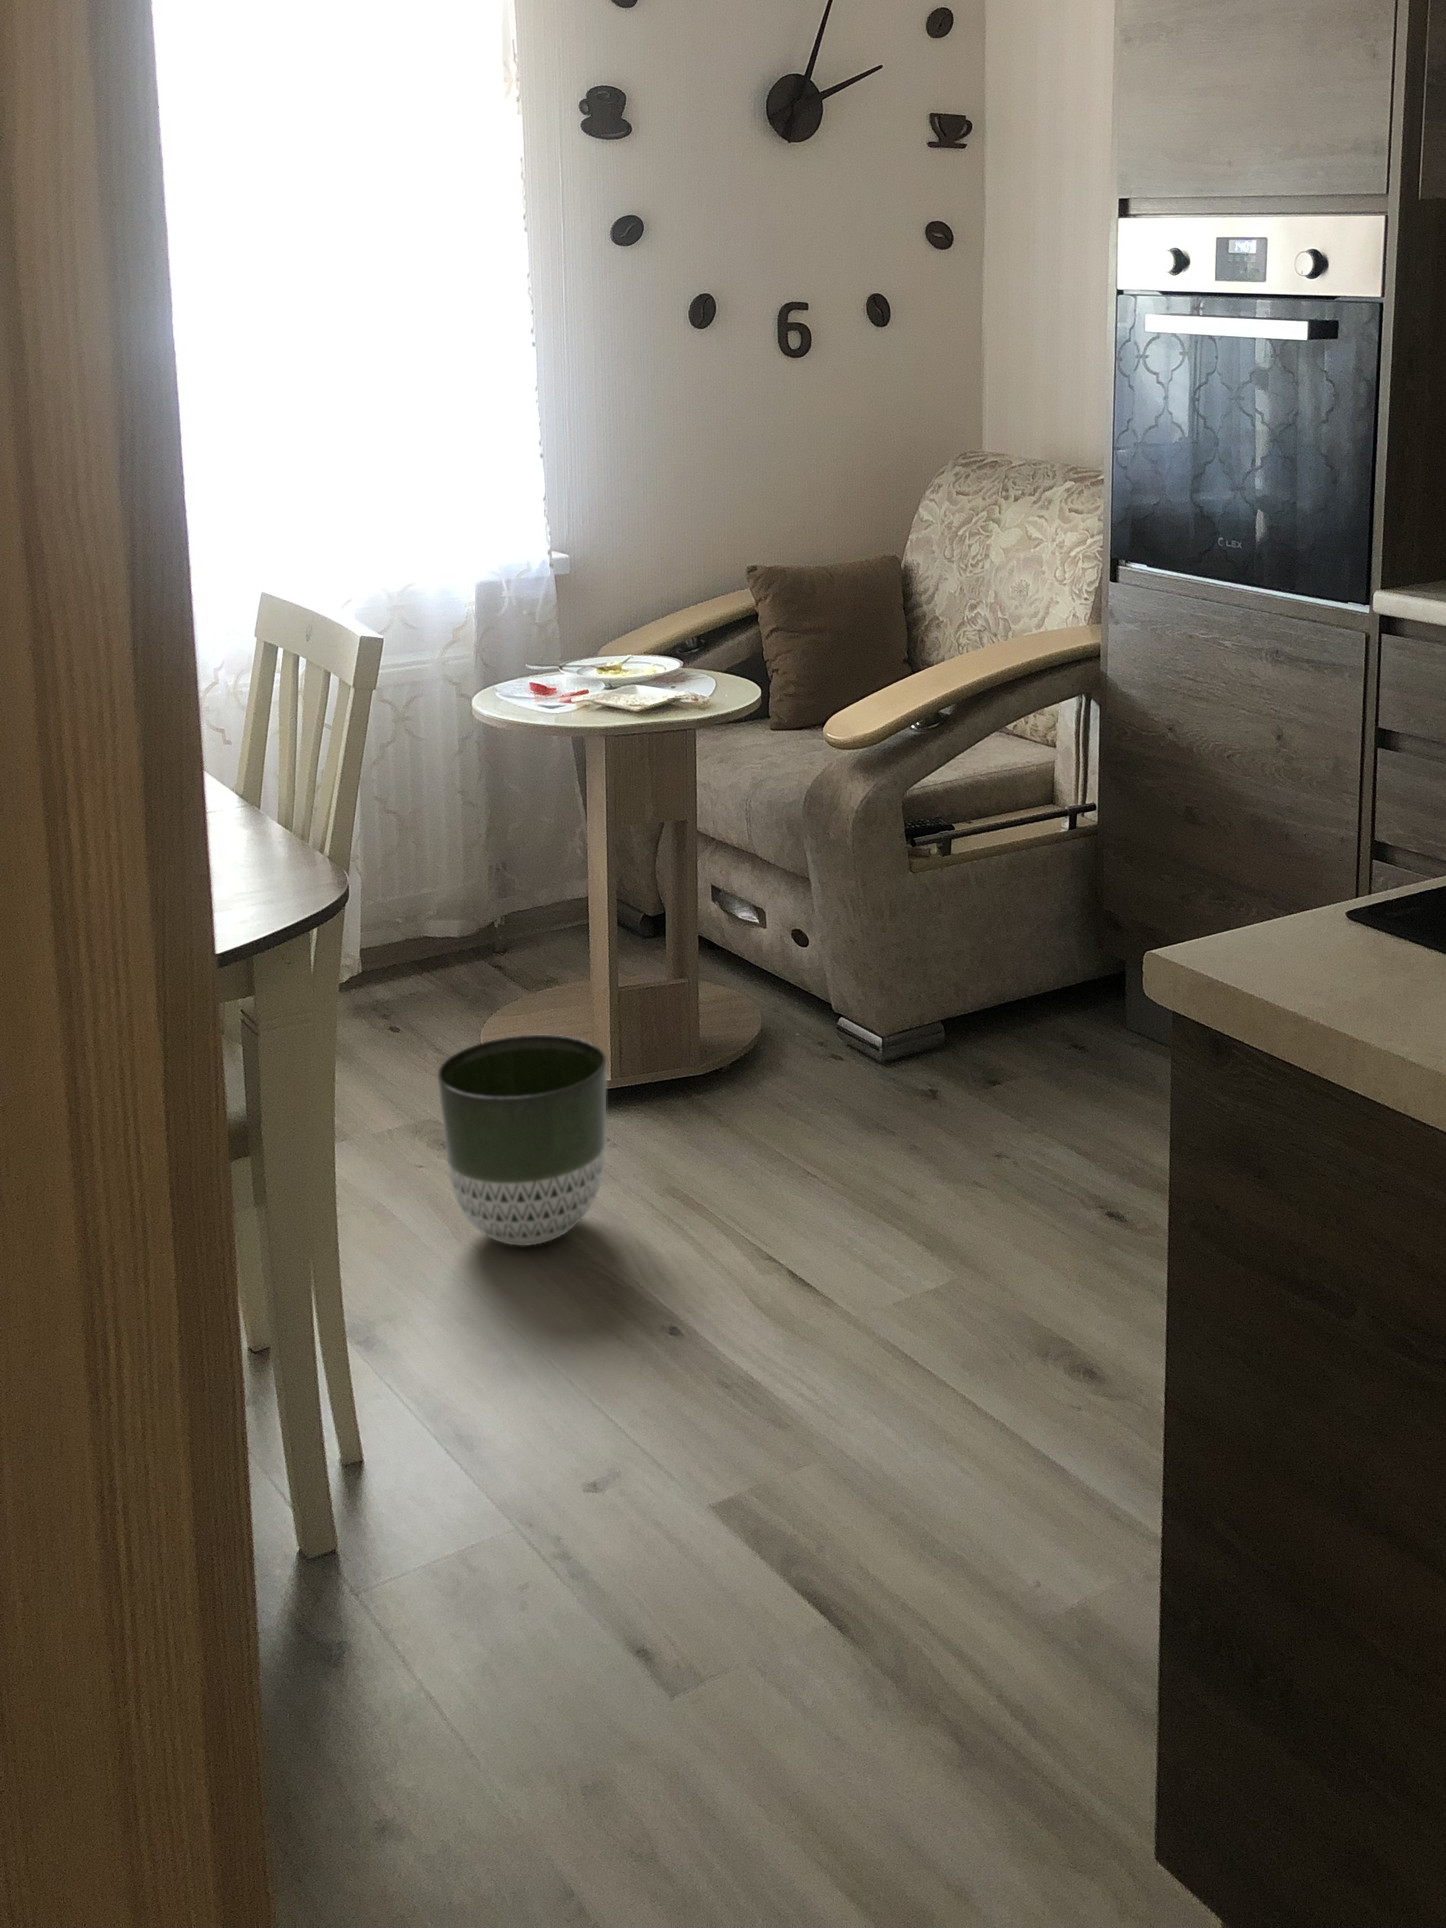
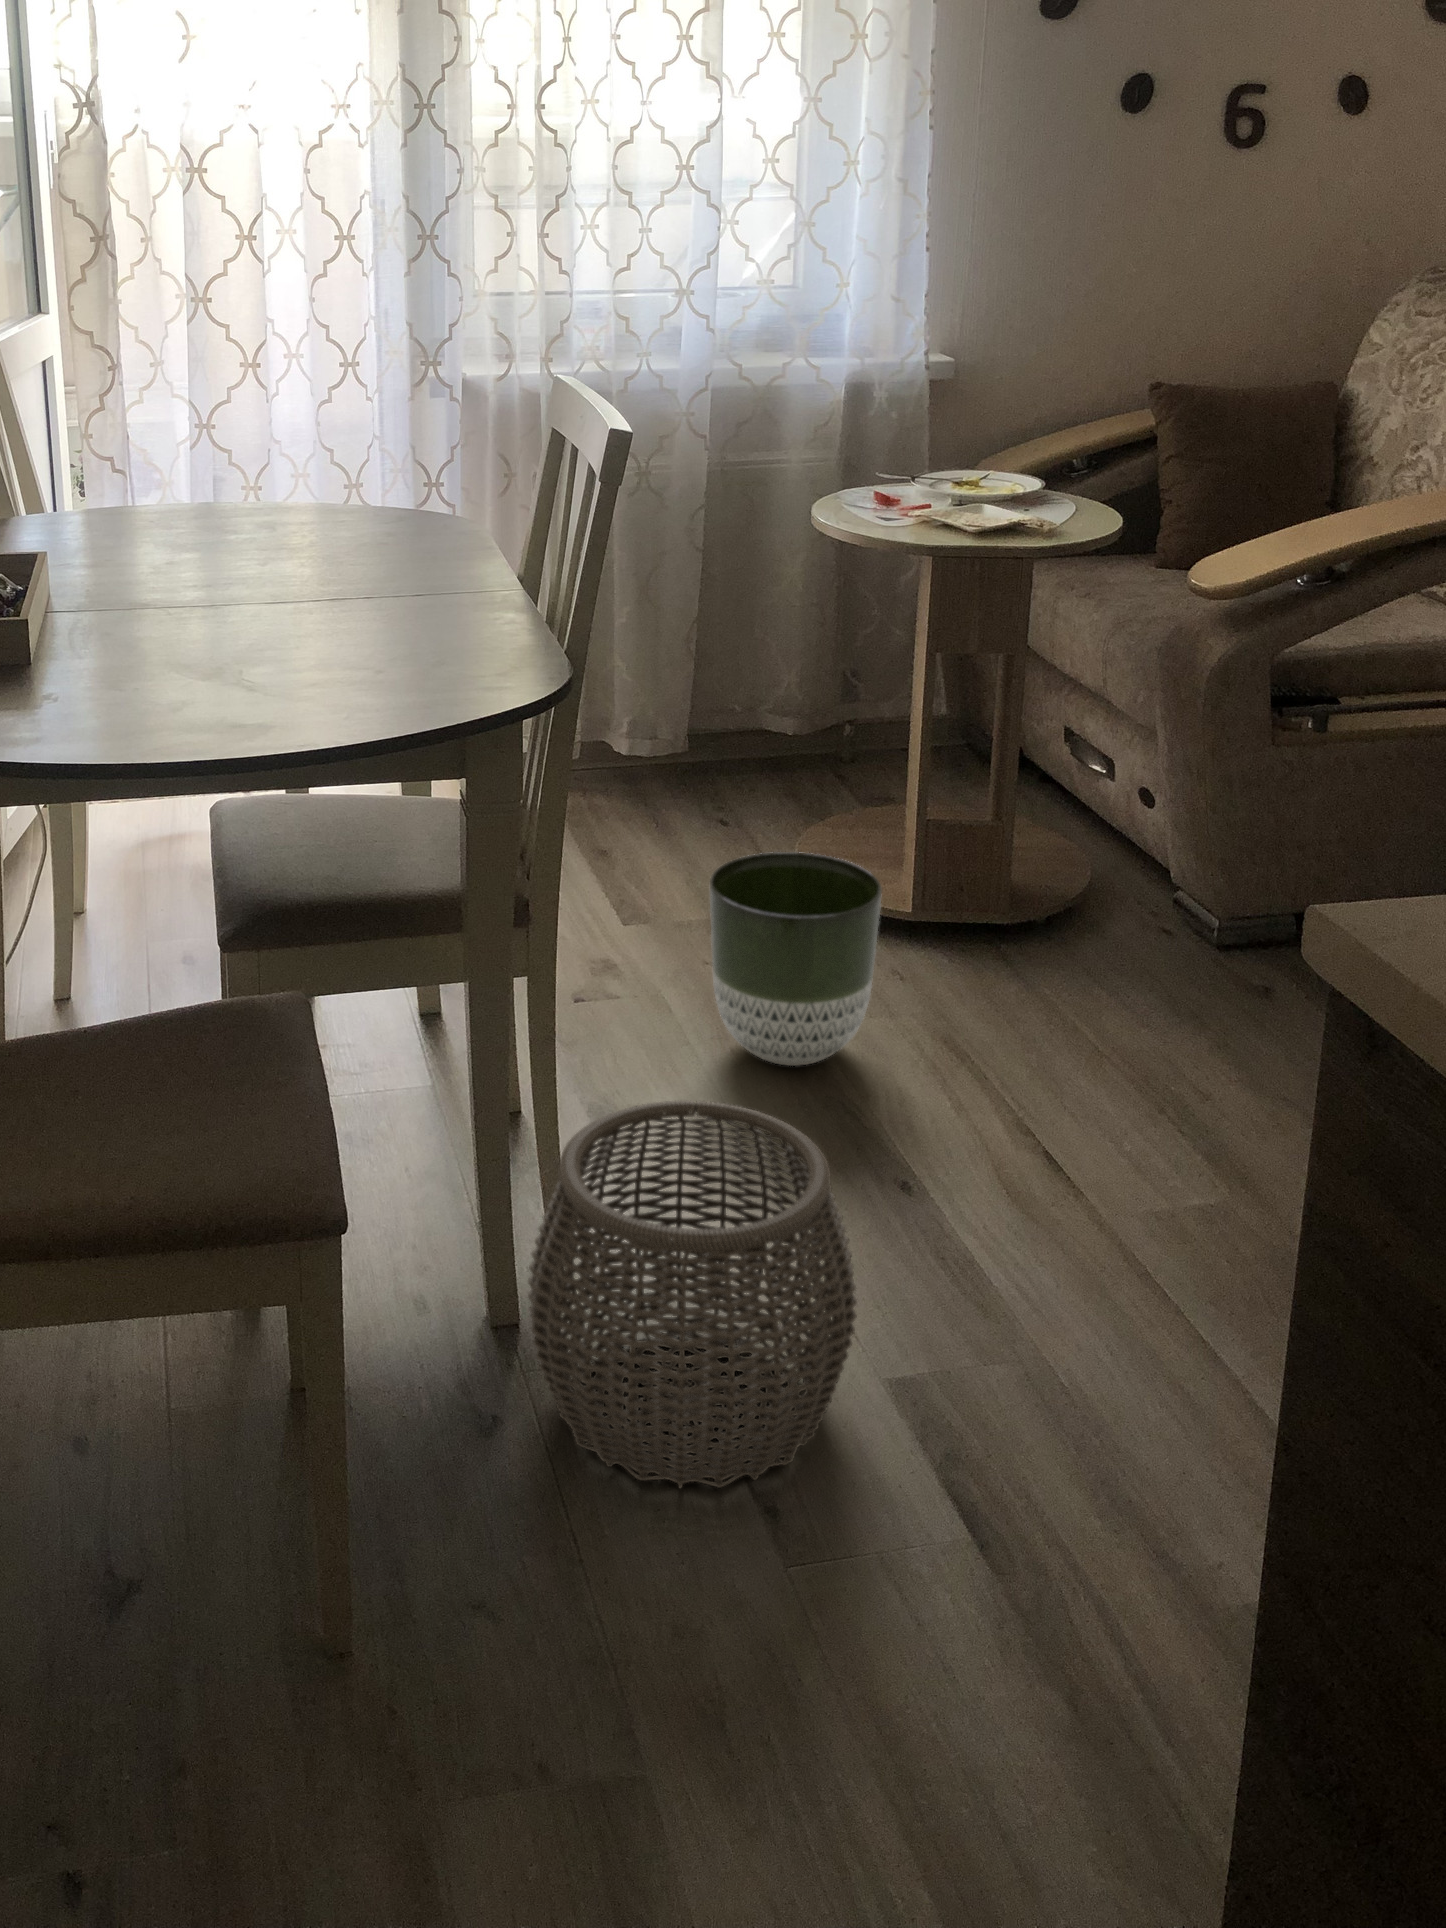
woven basket: none [358,1279,686,1671] -> present [528,1100,857,1488]

